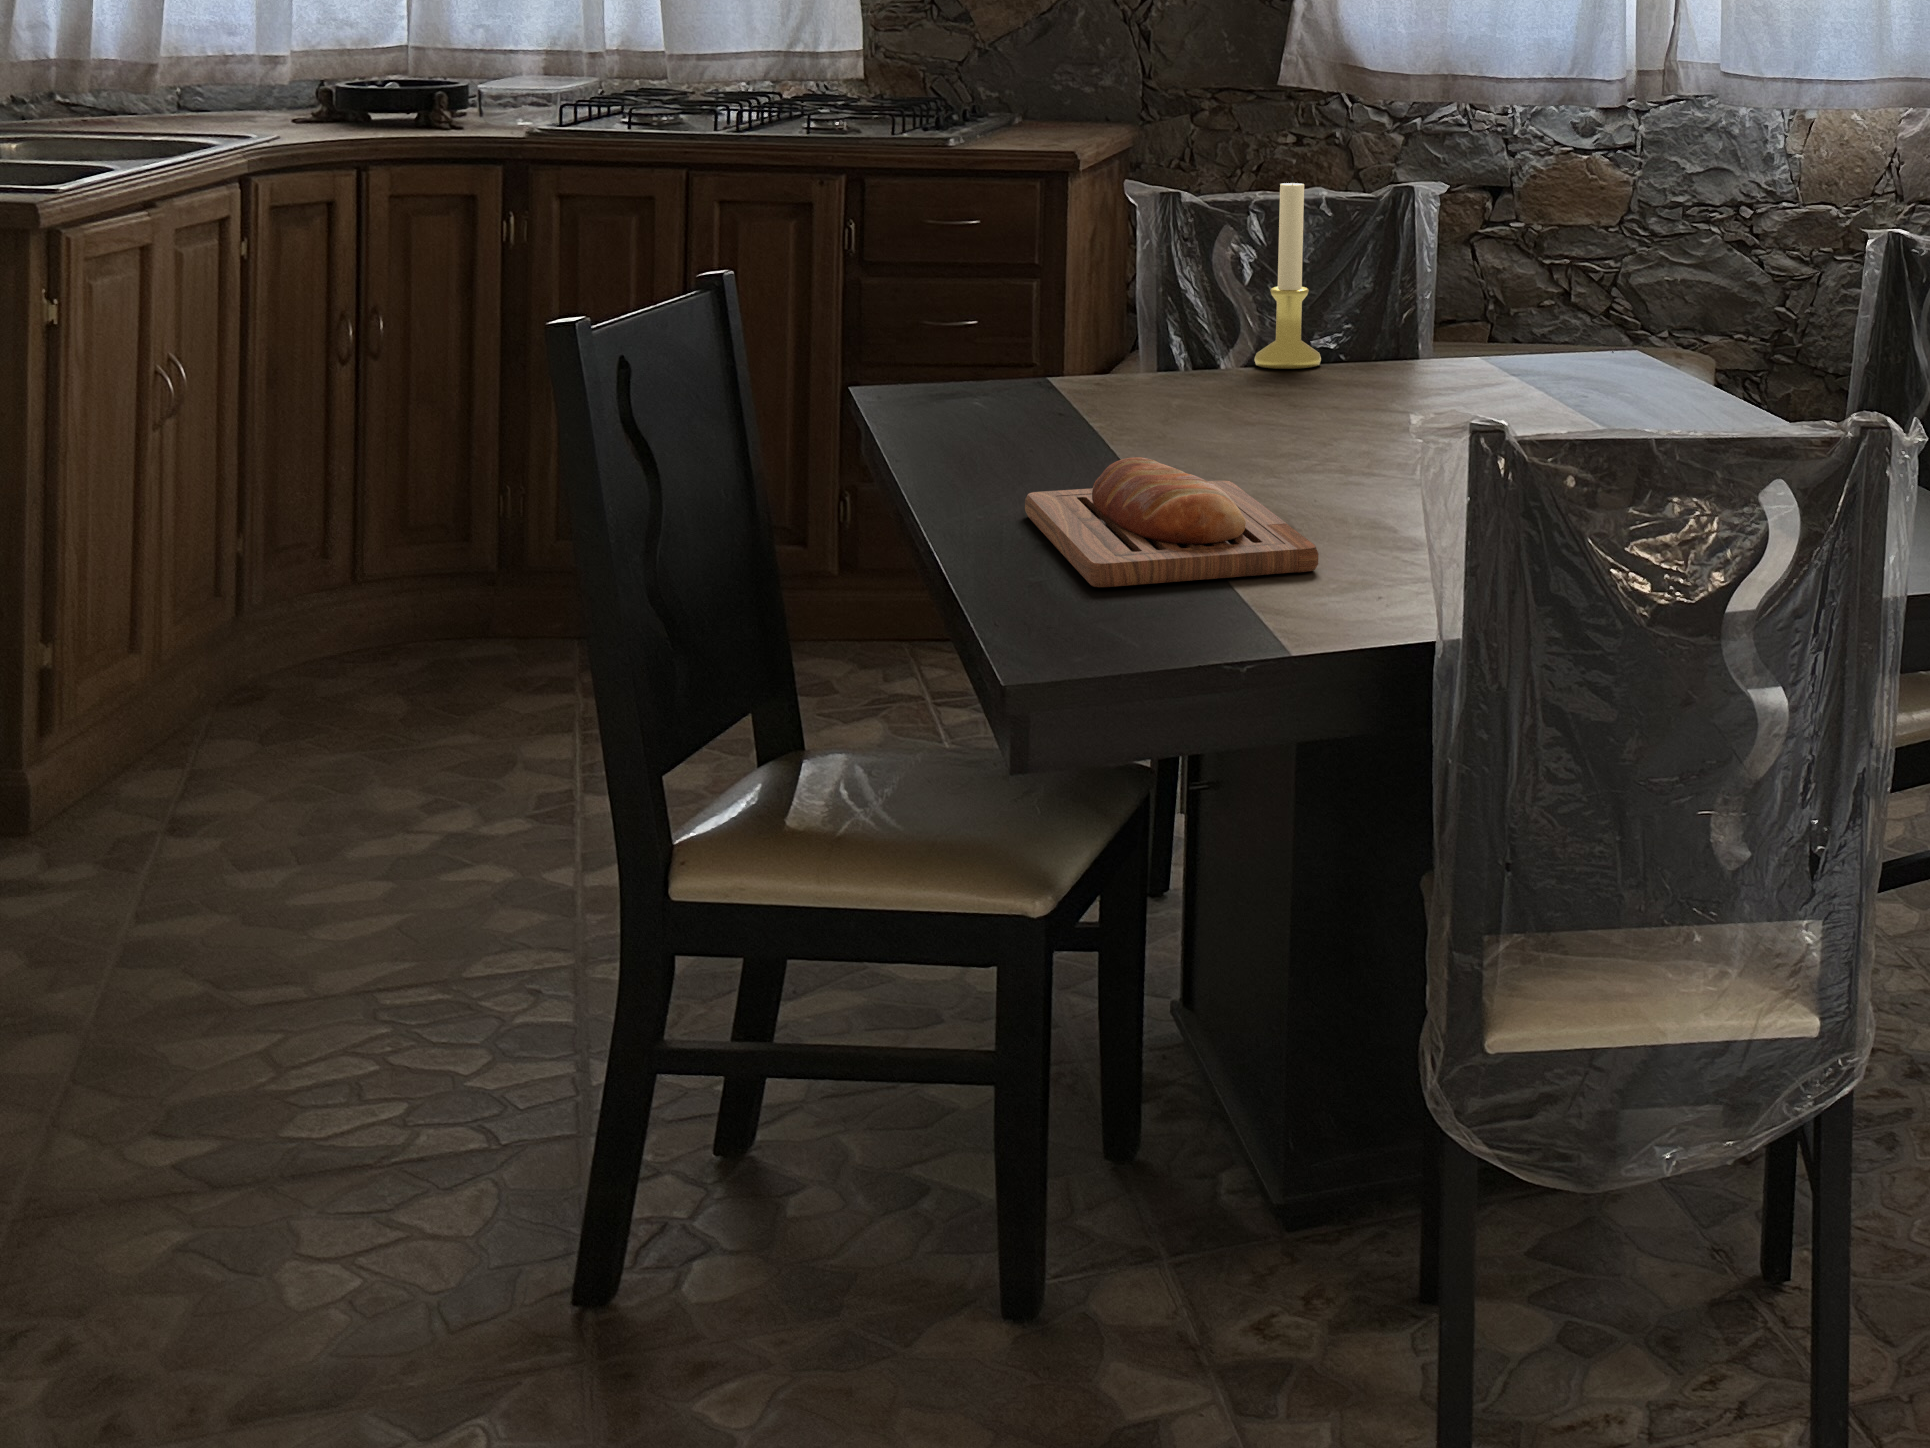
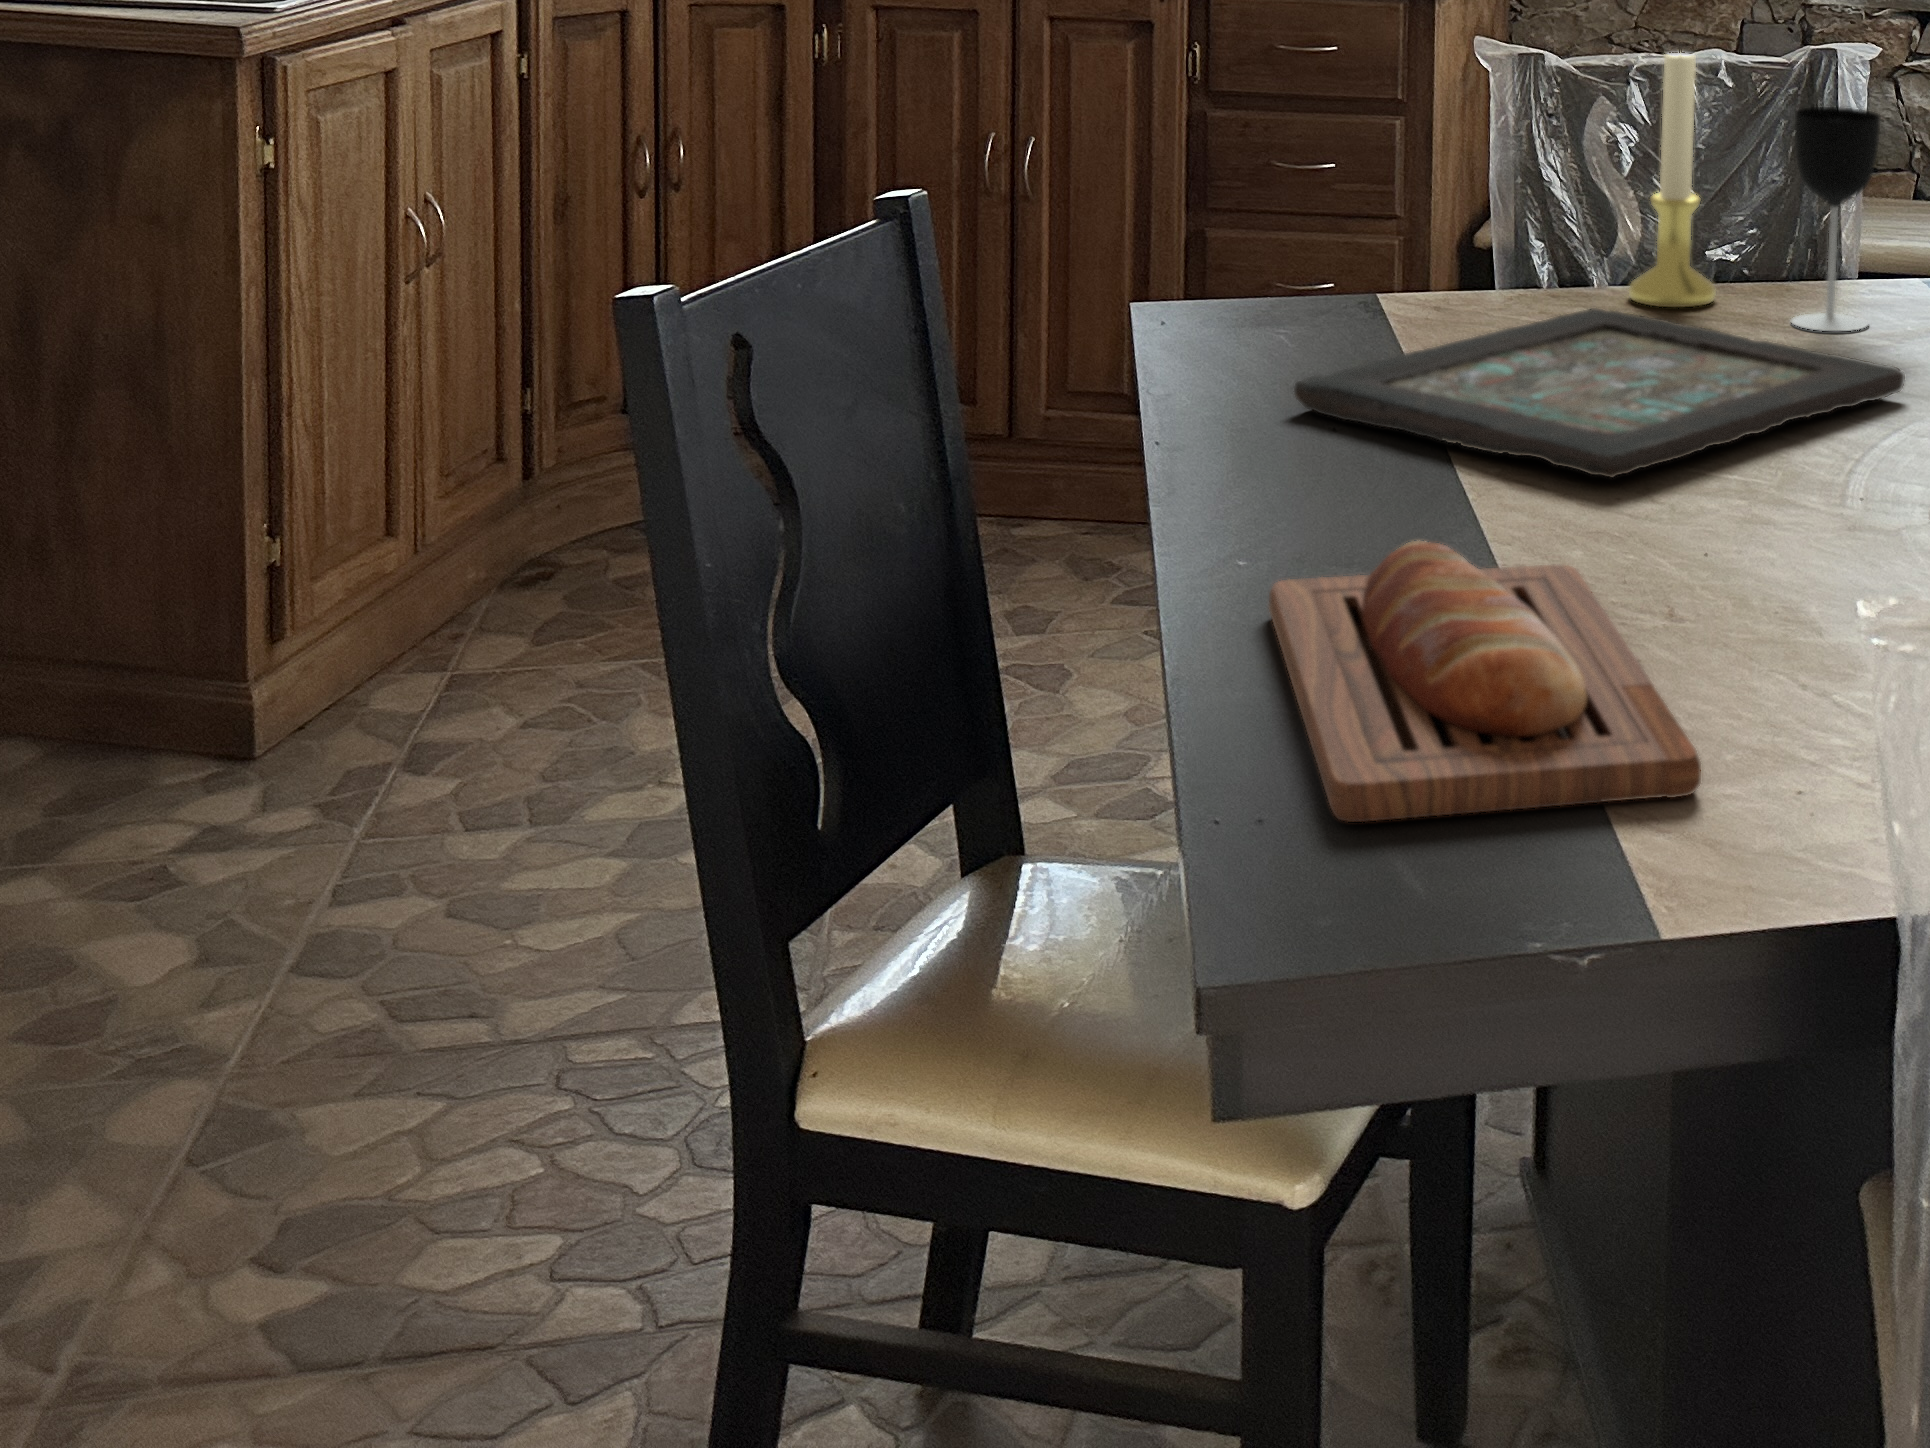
wine glass: none [1377,218,1442,378] -> present [1792,107,1880,331]
decorative tray: none [1014,365,1458,448] -> present [1294,308,1905,477]

